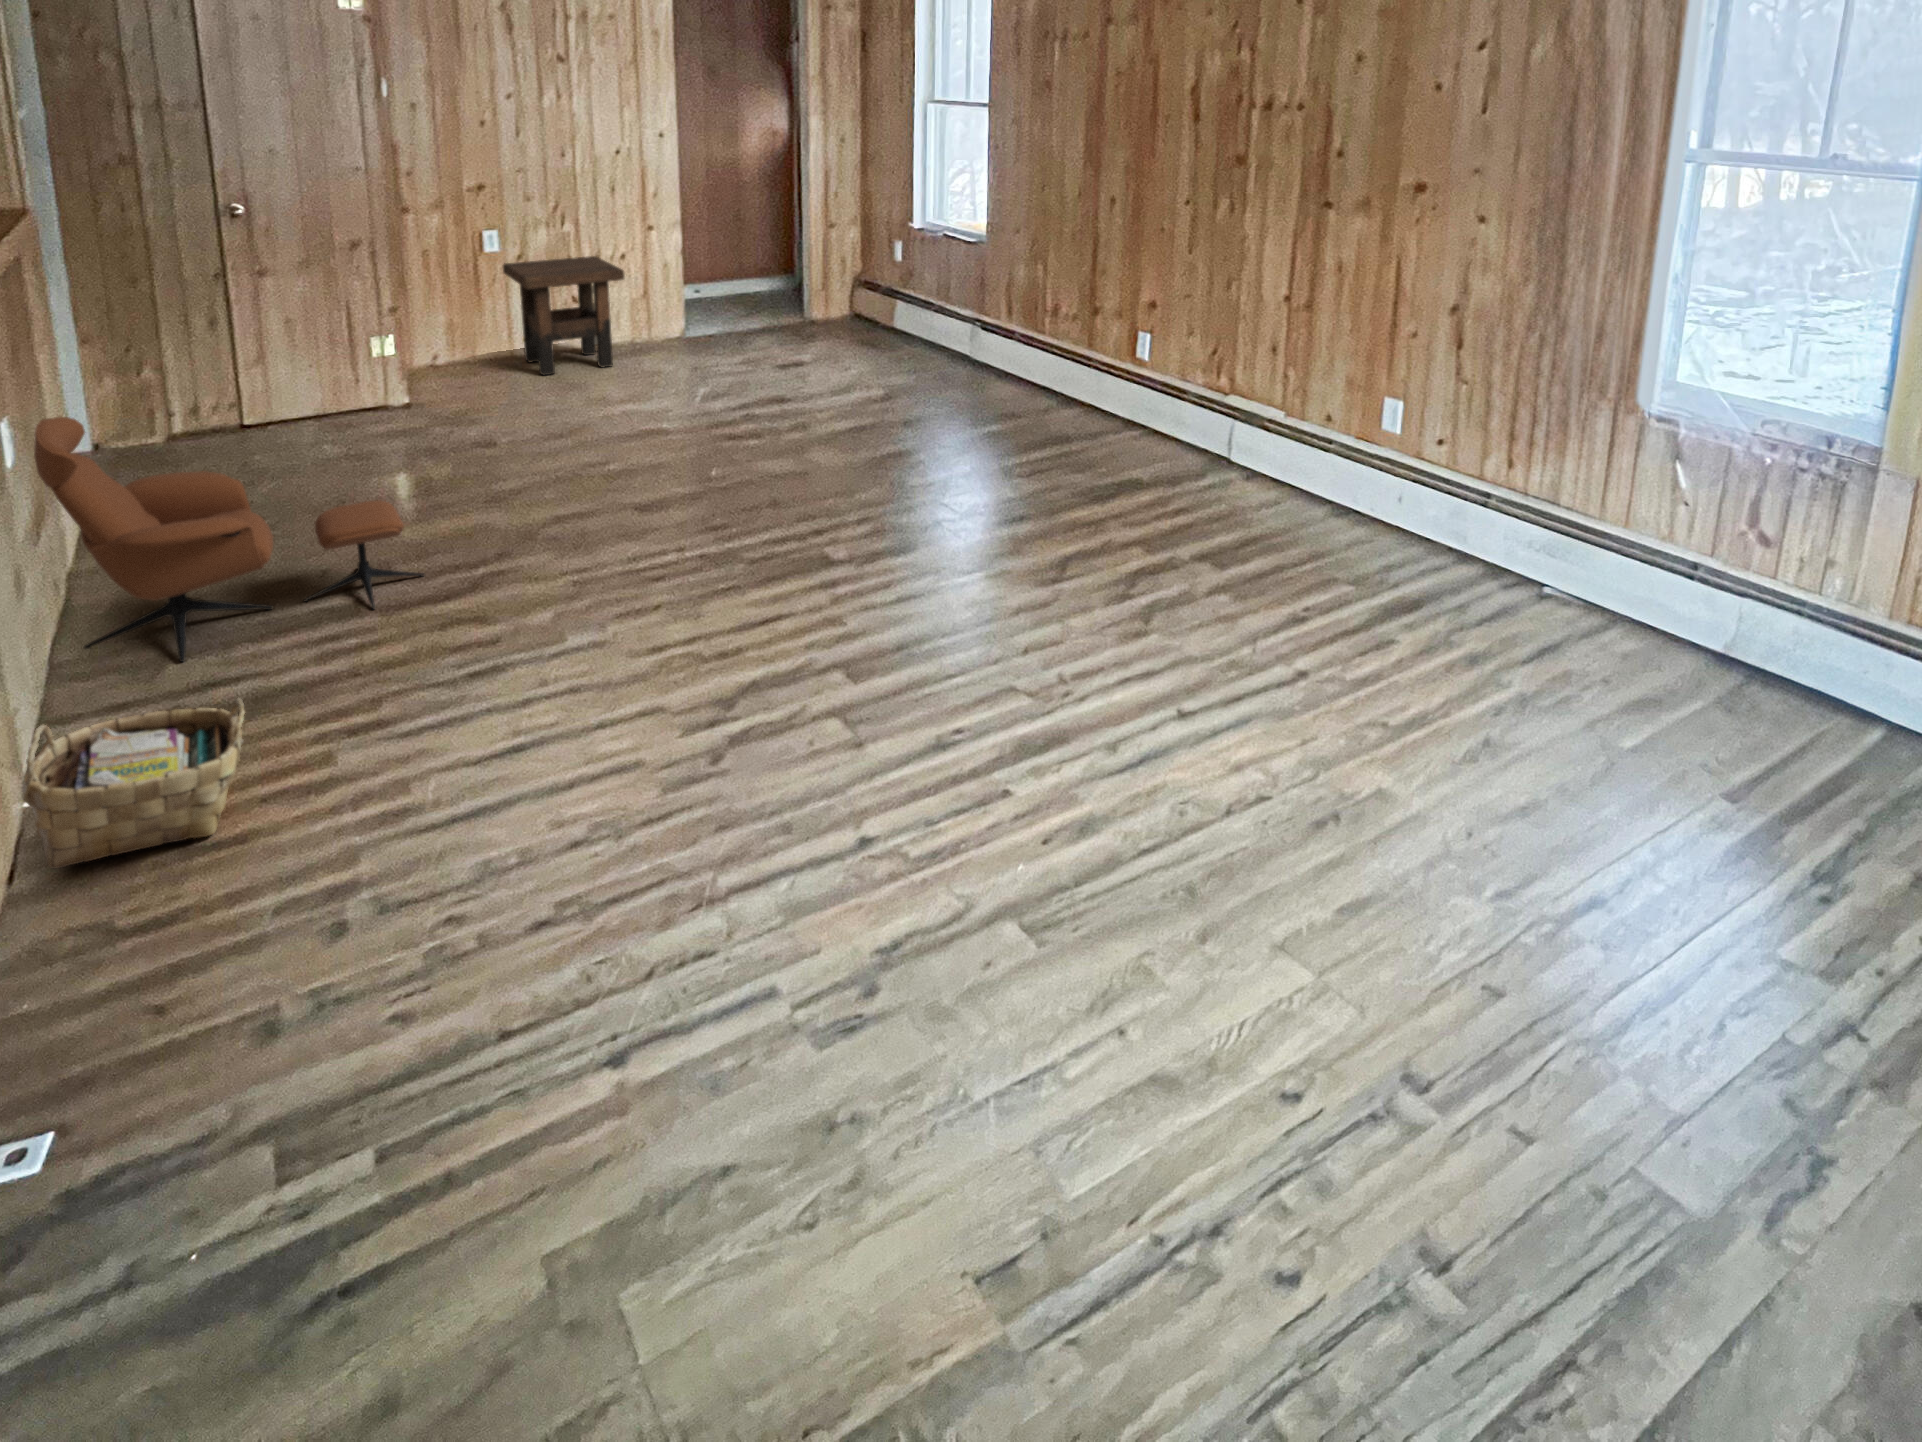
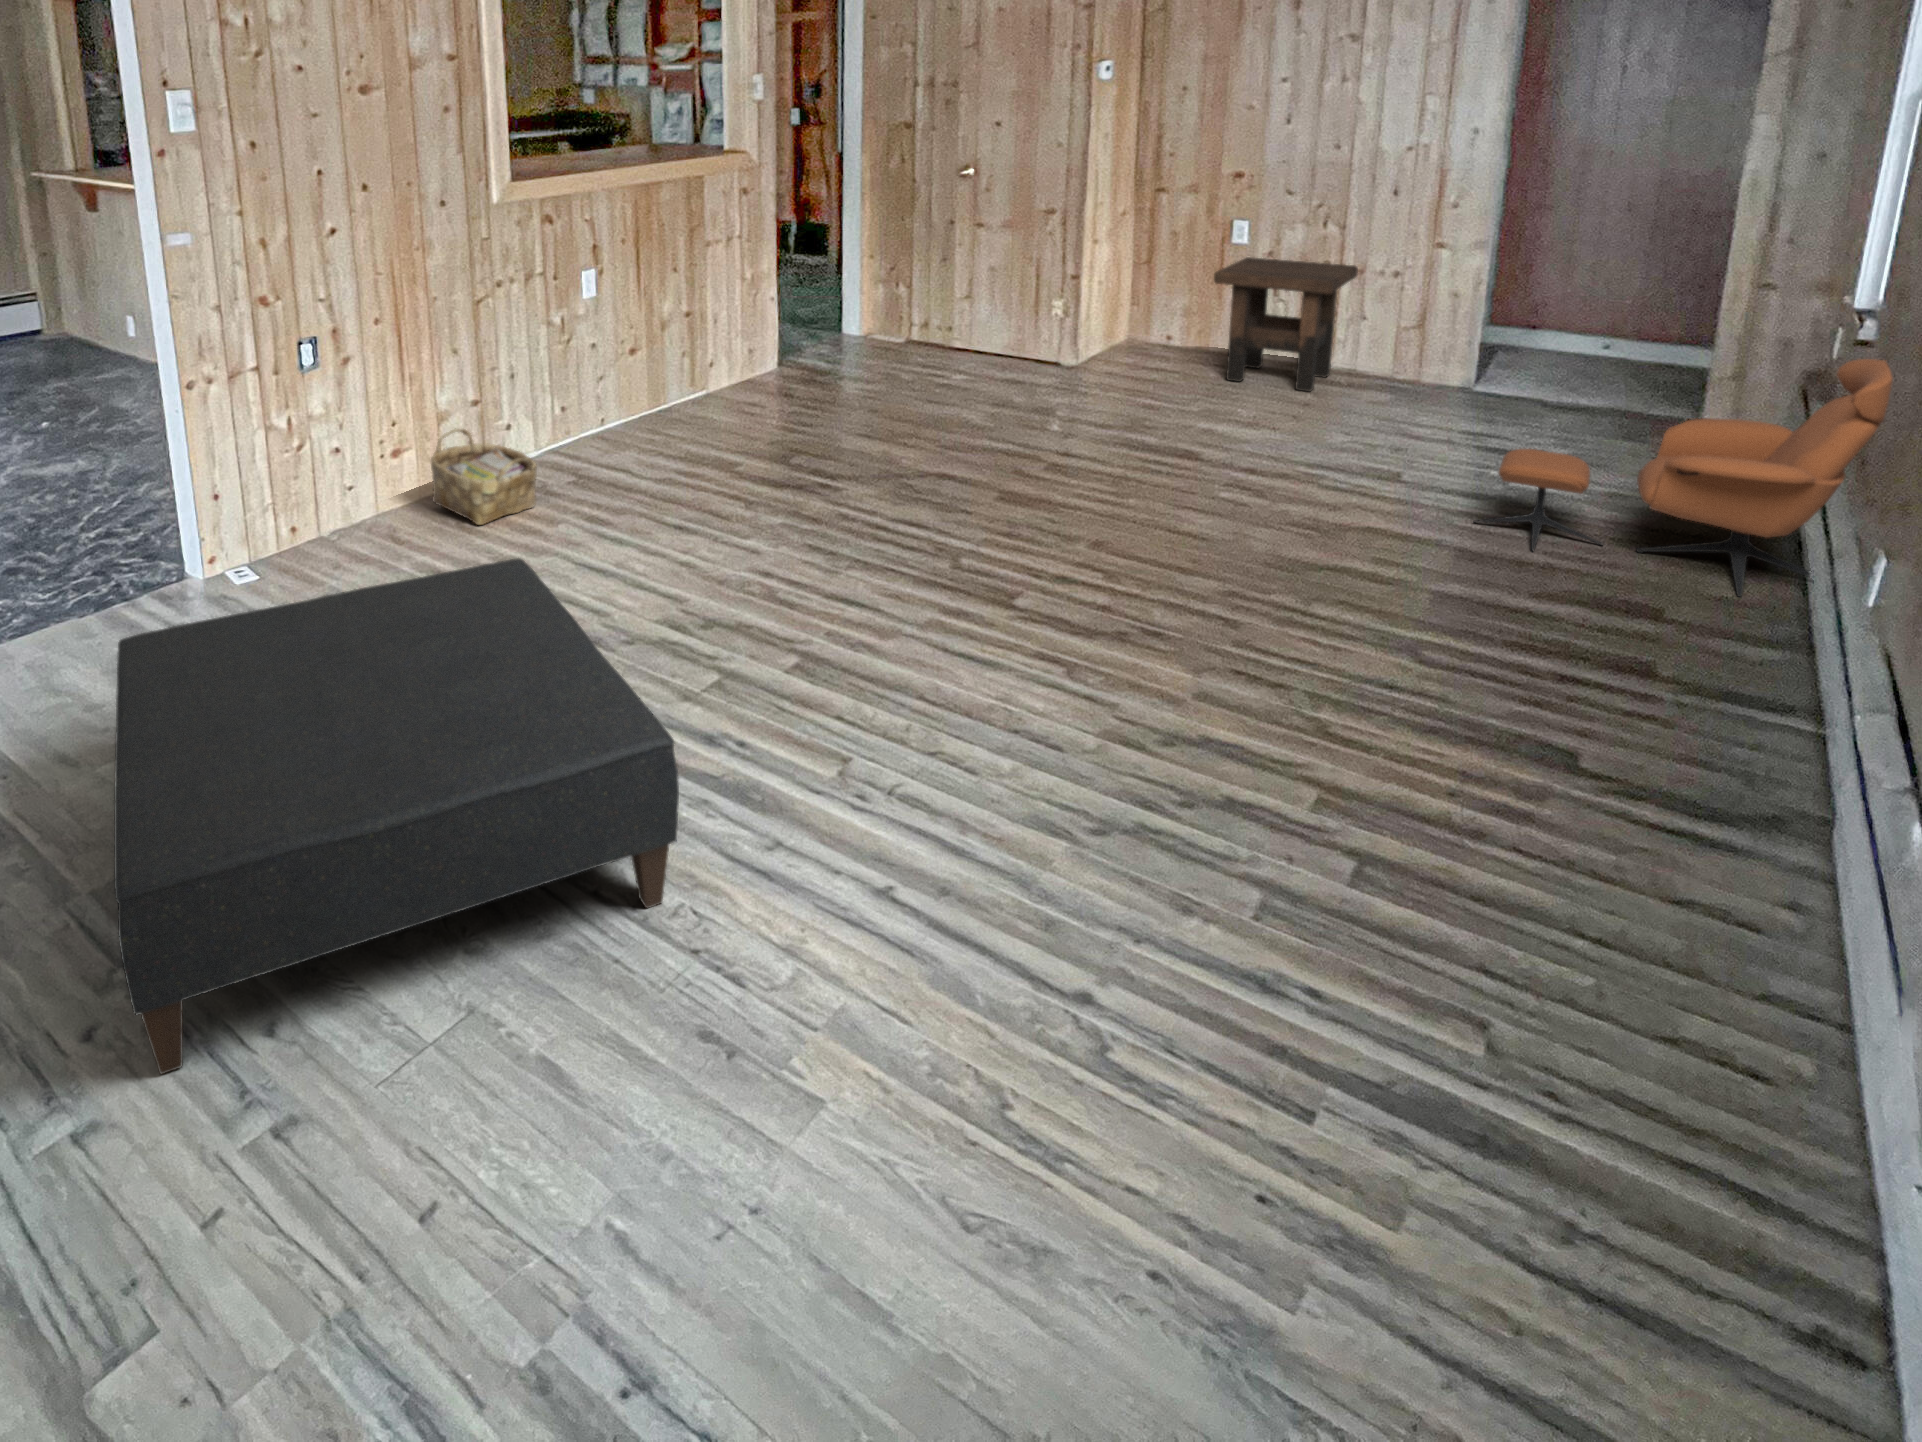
lounge chair: present [34,417,424,662] -> present [1474,359,1892,596]
ottoman: none [711,668,1403,1273] -> present [114,558,679,1074]

